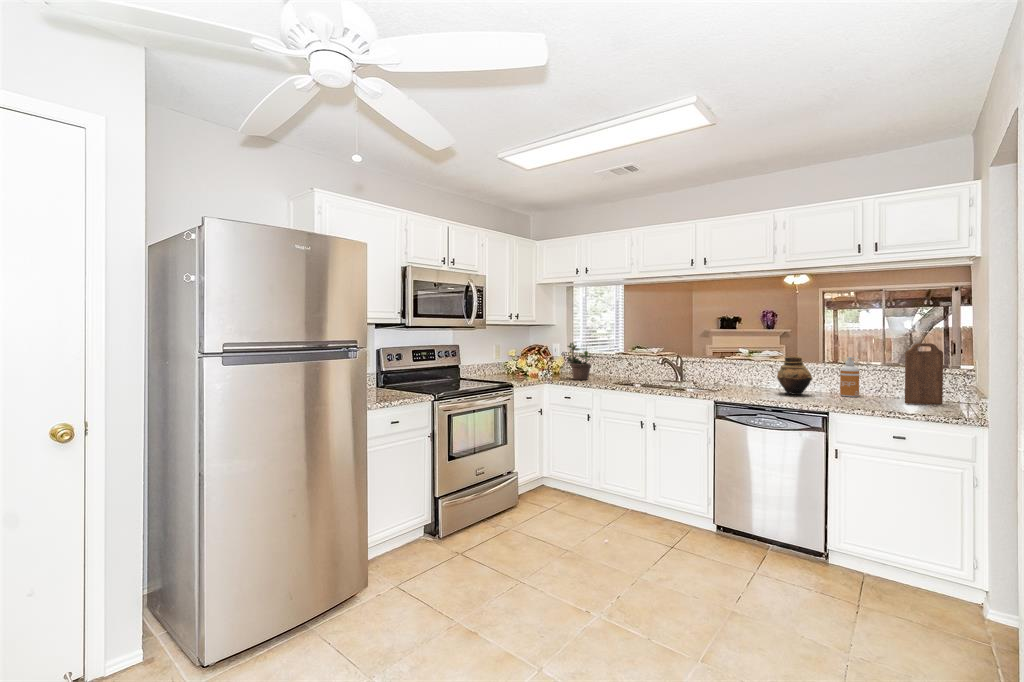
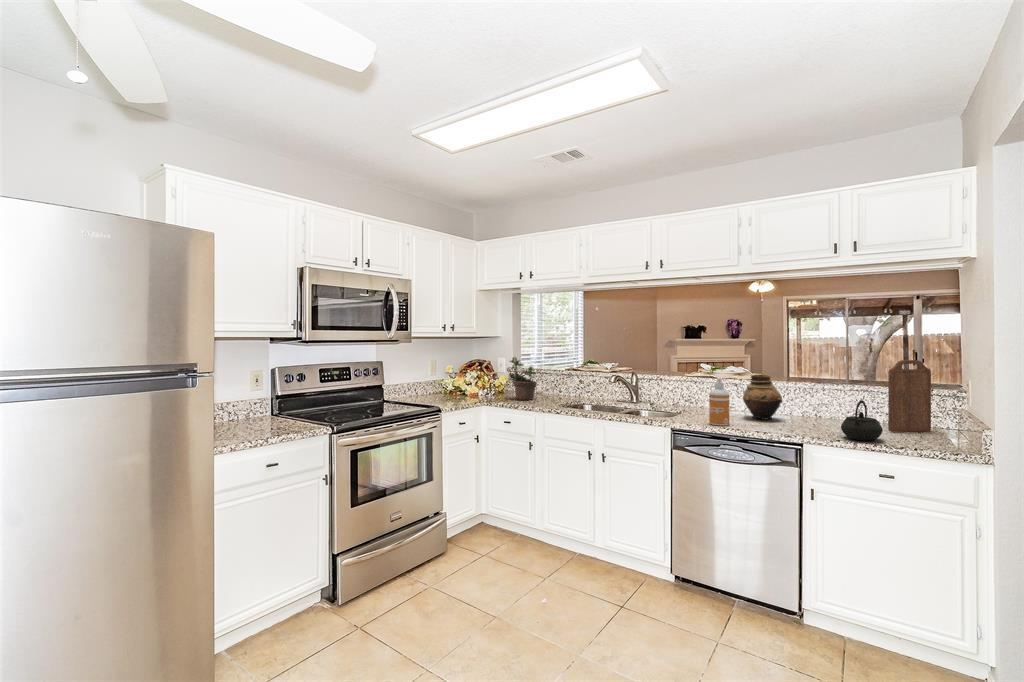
soap dispenser: present [840,357,859,397] -> present [709,378,729,426]
kettle: none [862,376,898,410] -> present [841,400,883,441]

